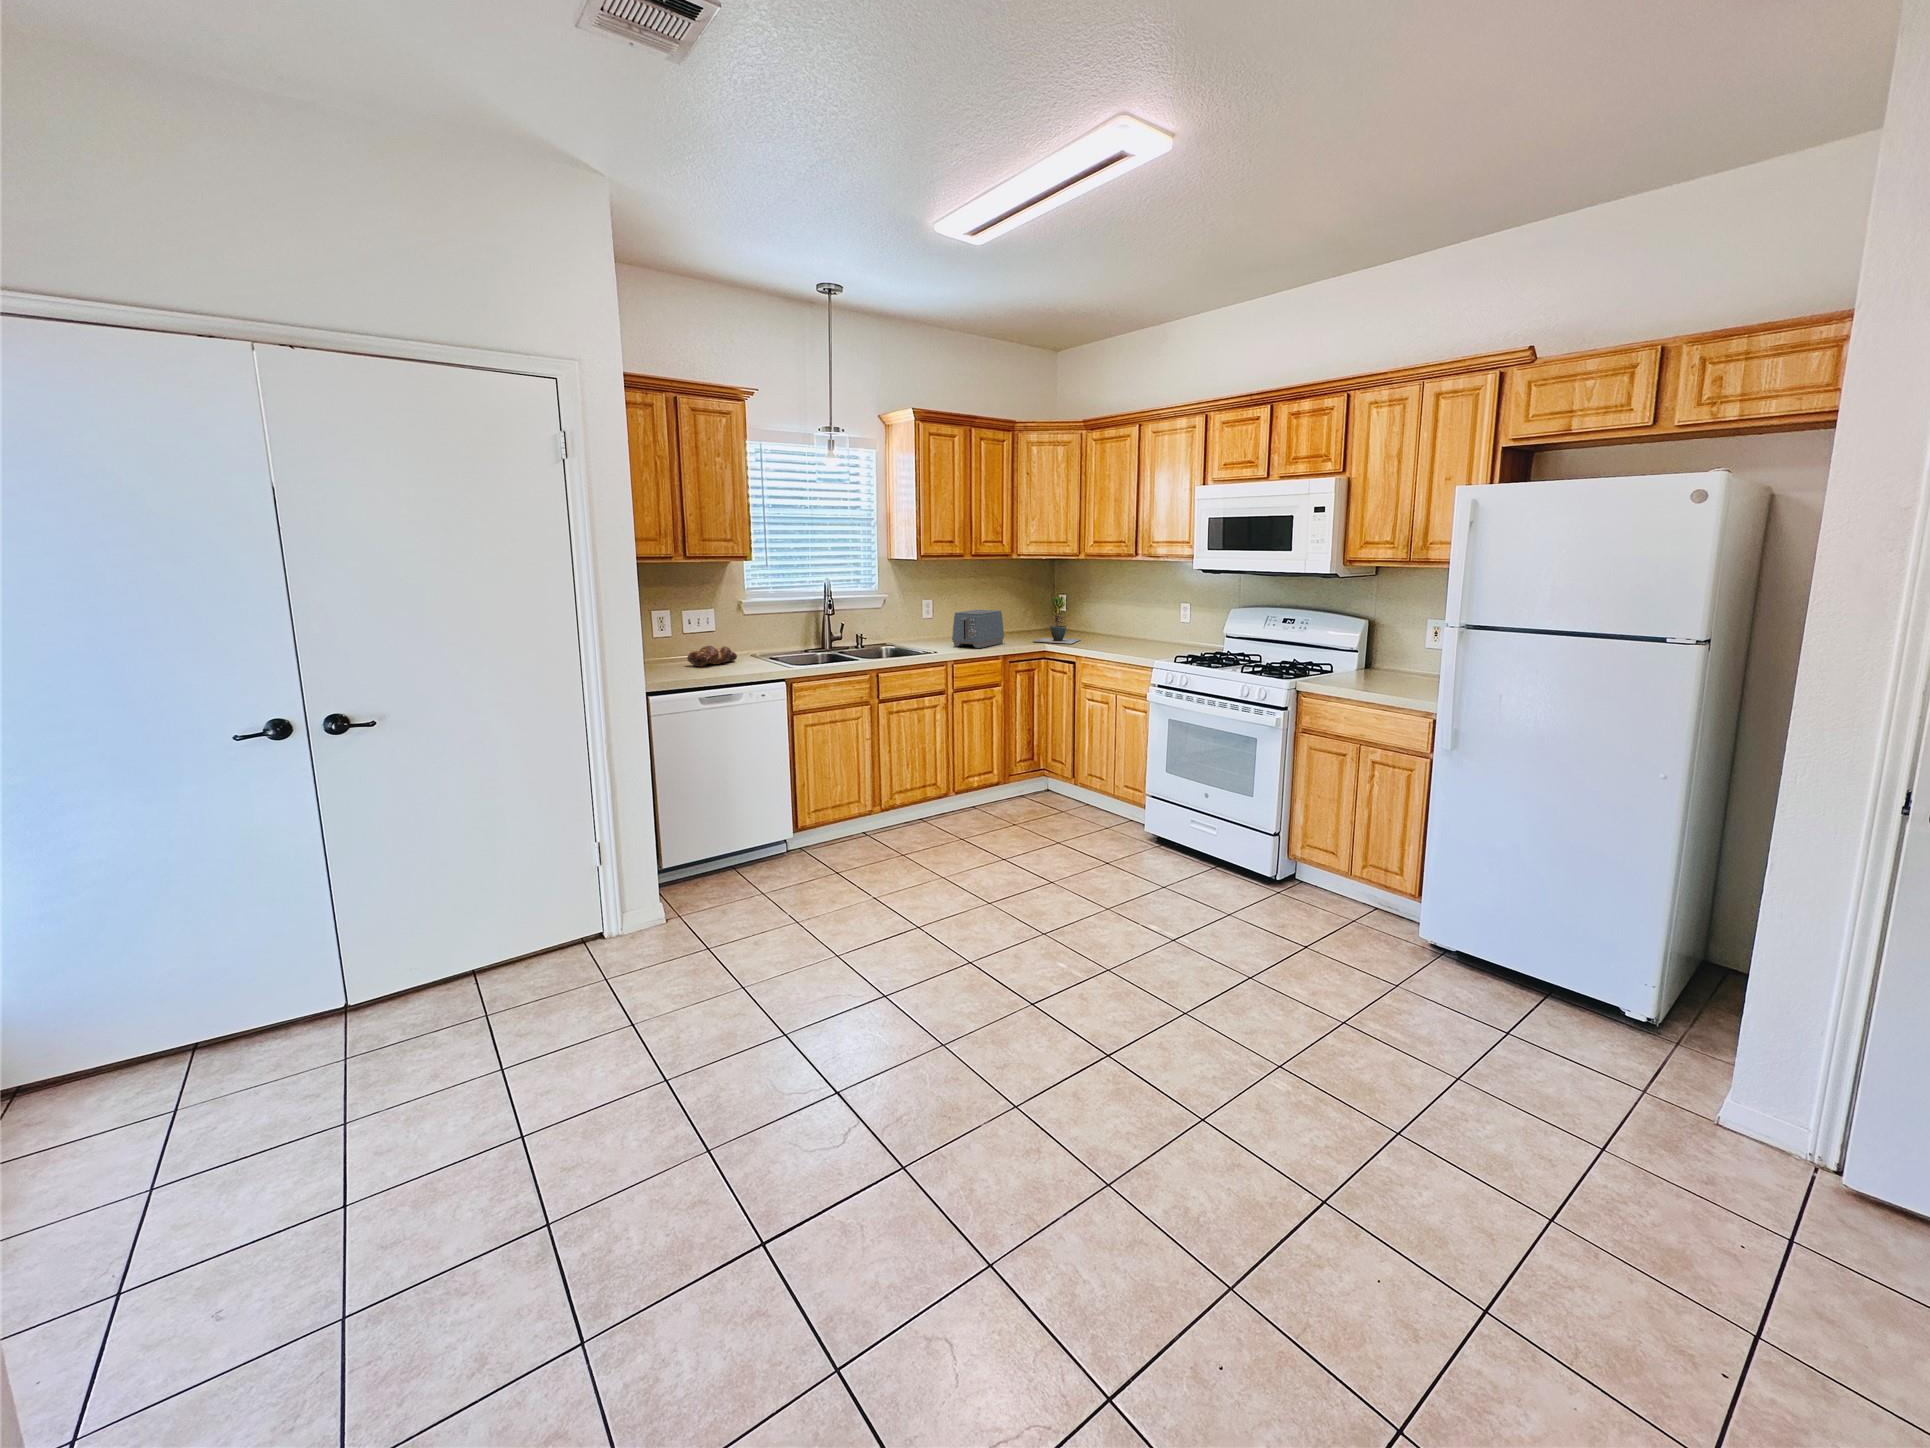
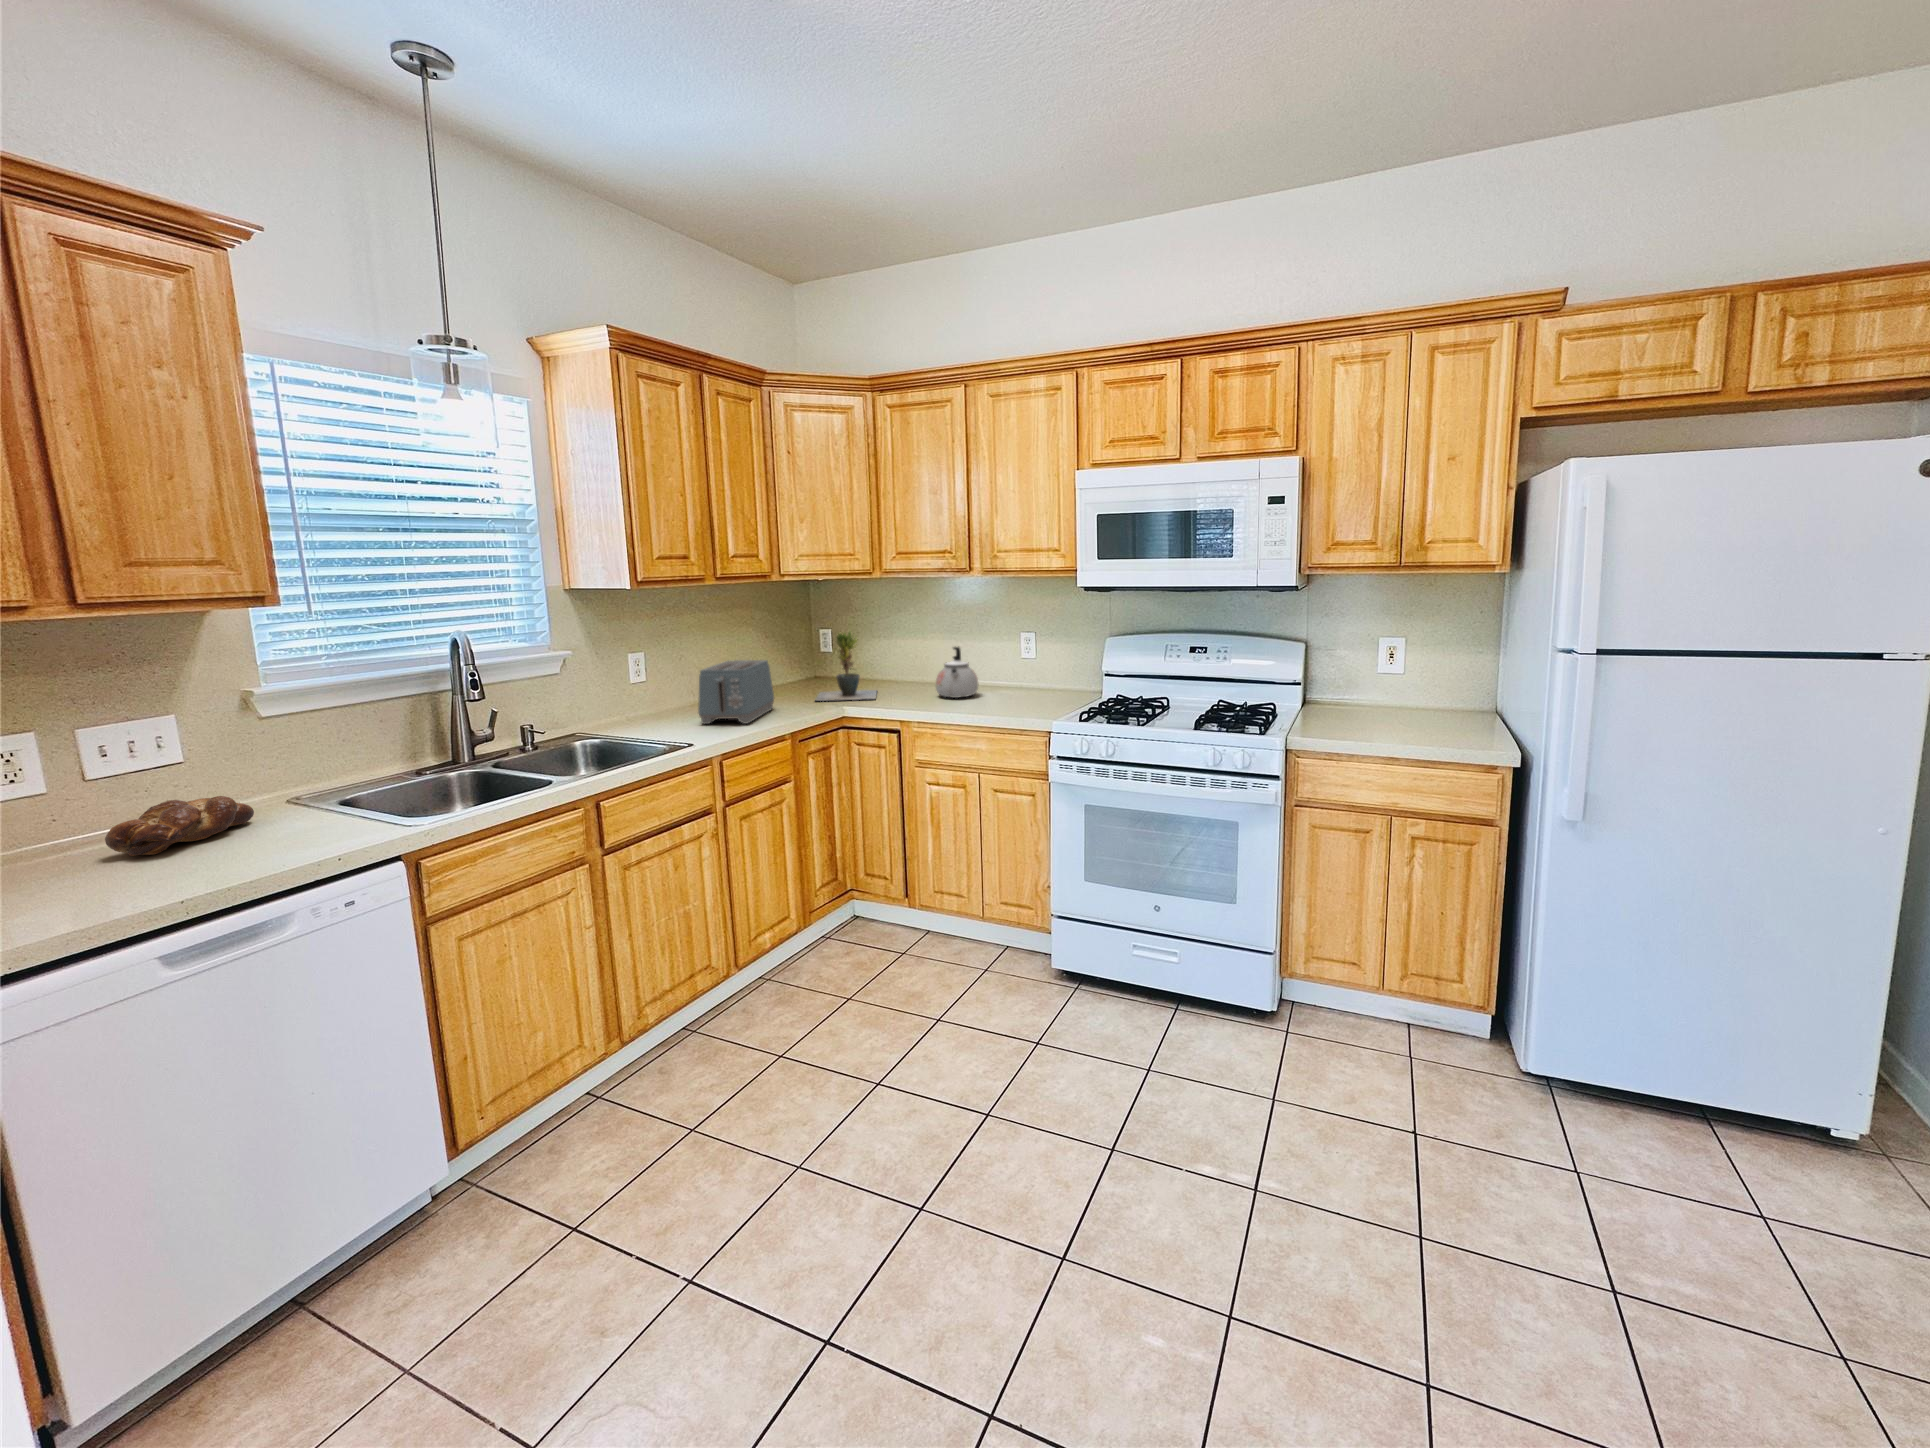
kettle: none [1114,611,1145,647] -> present [936,647,978,698]

